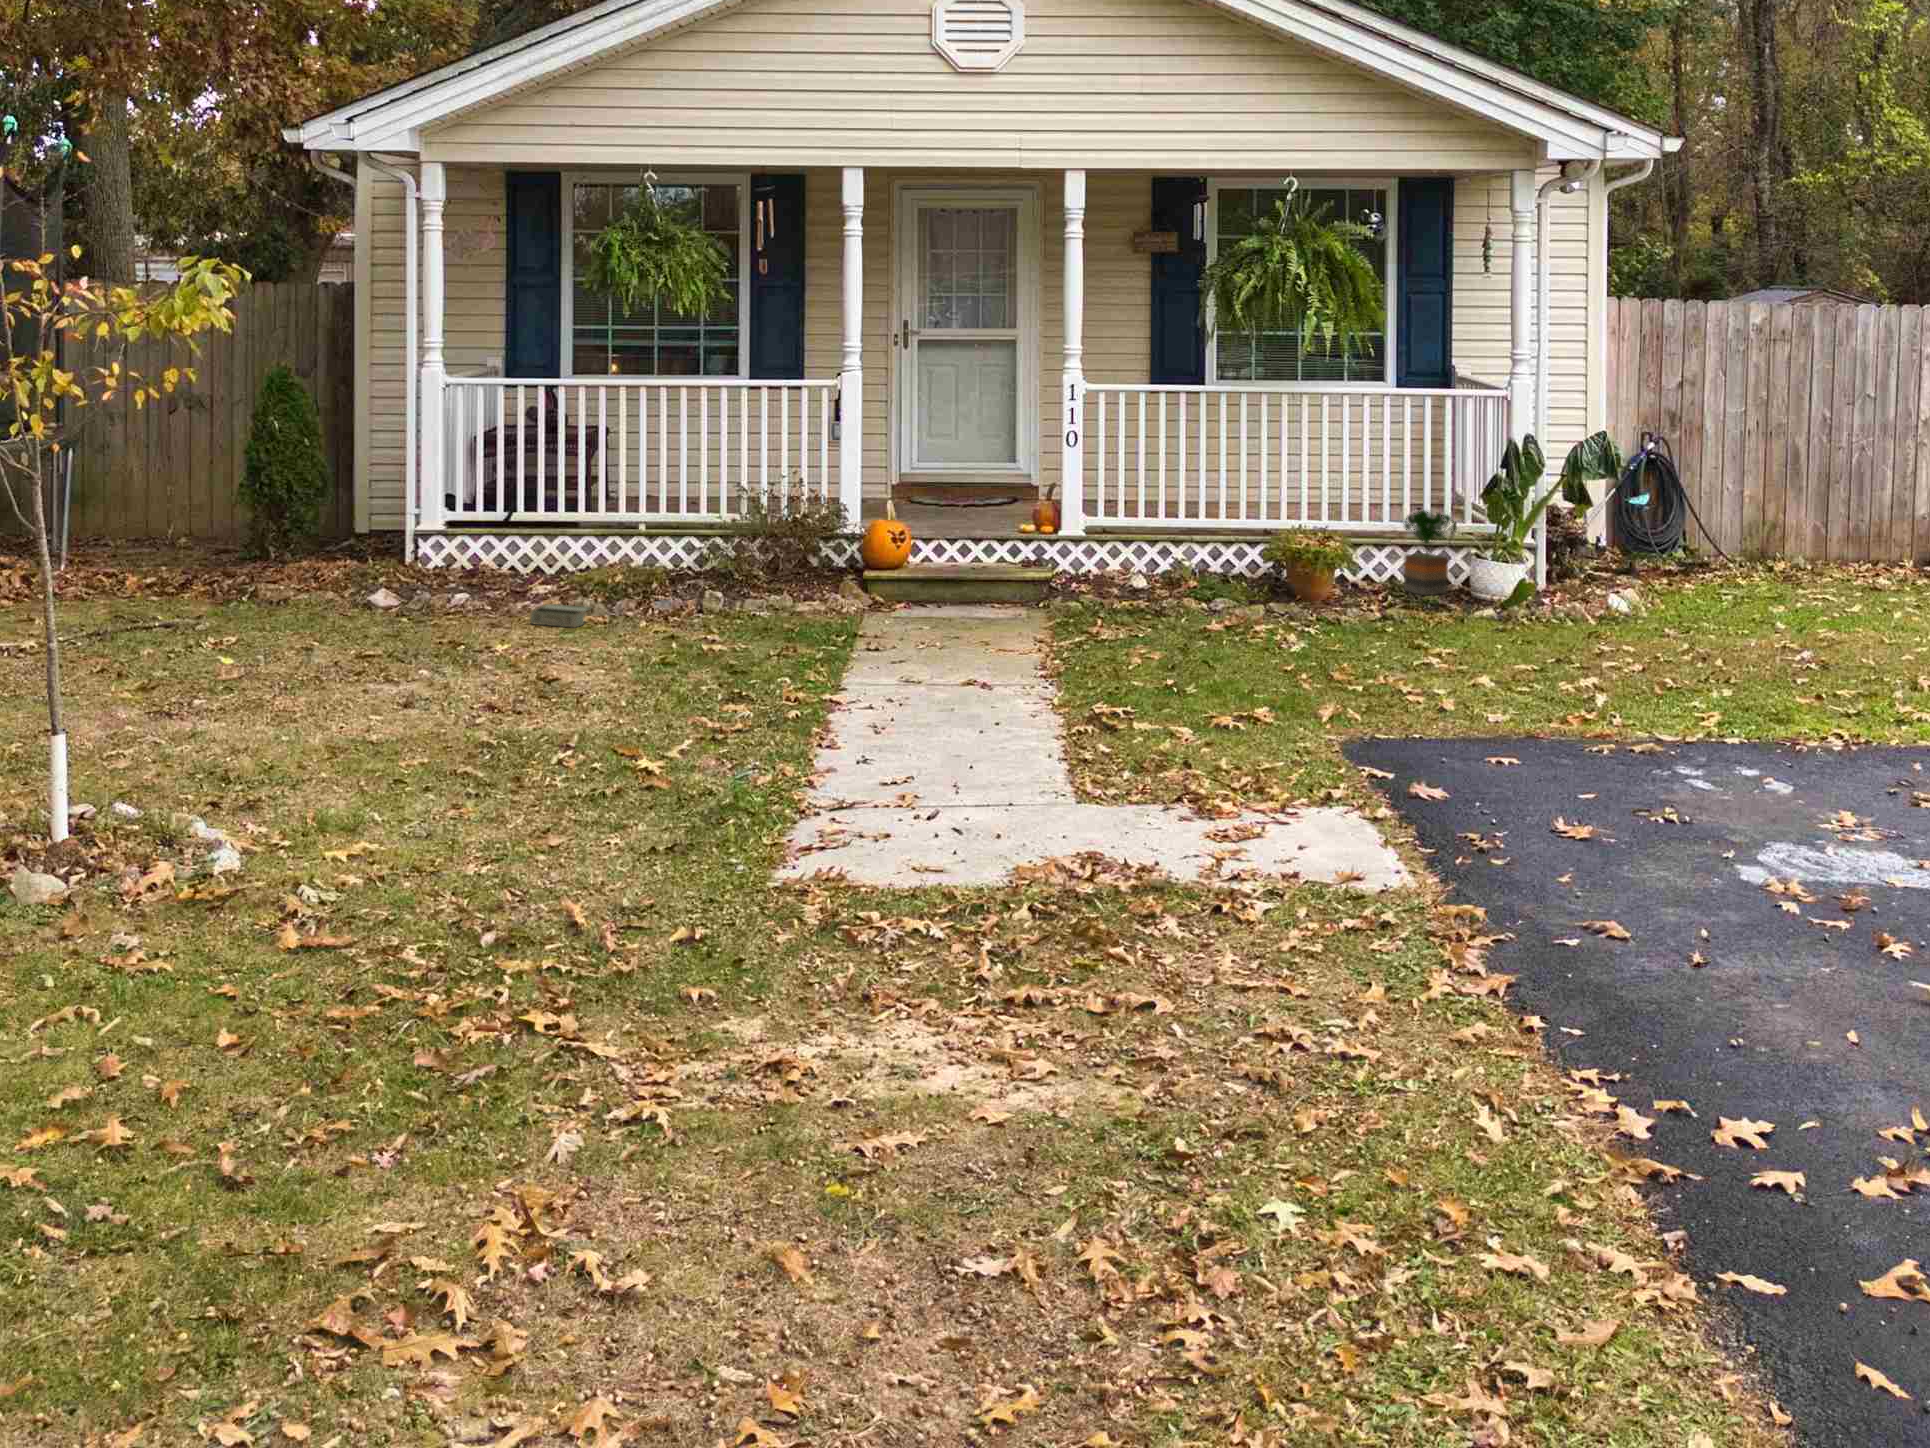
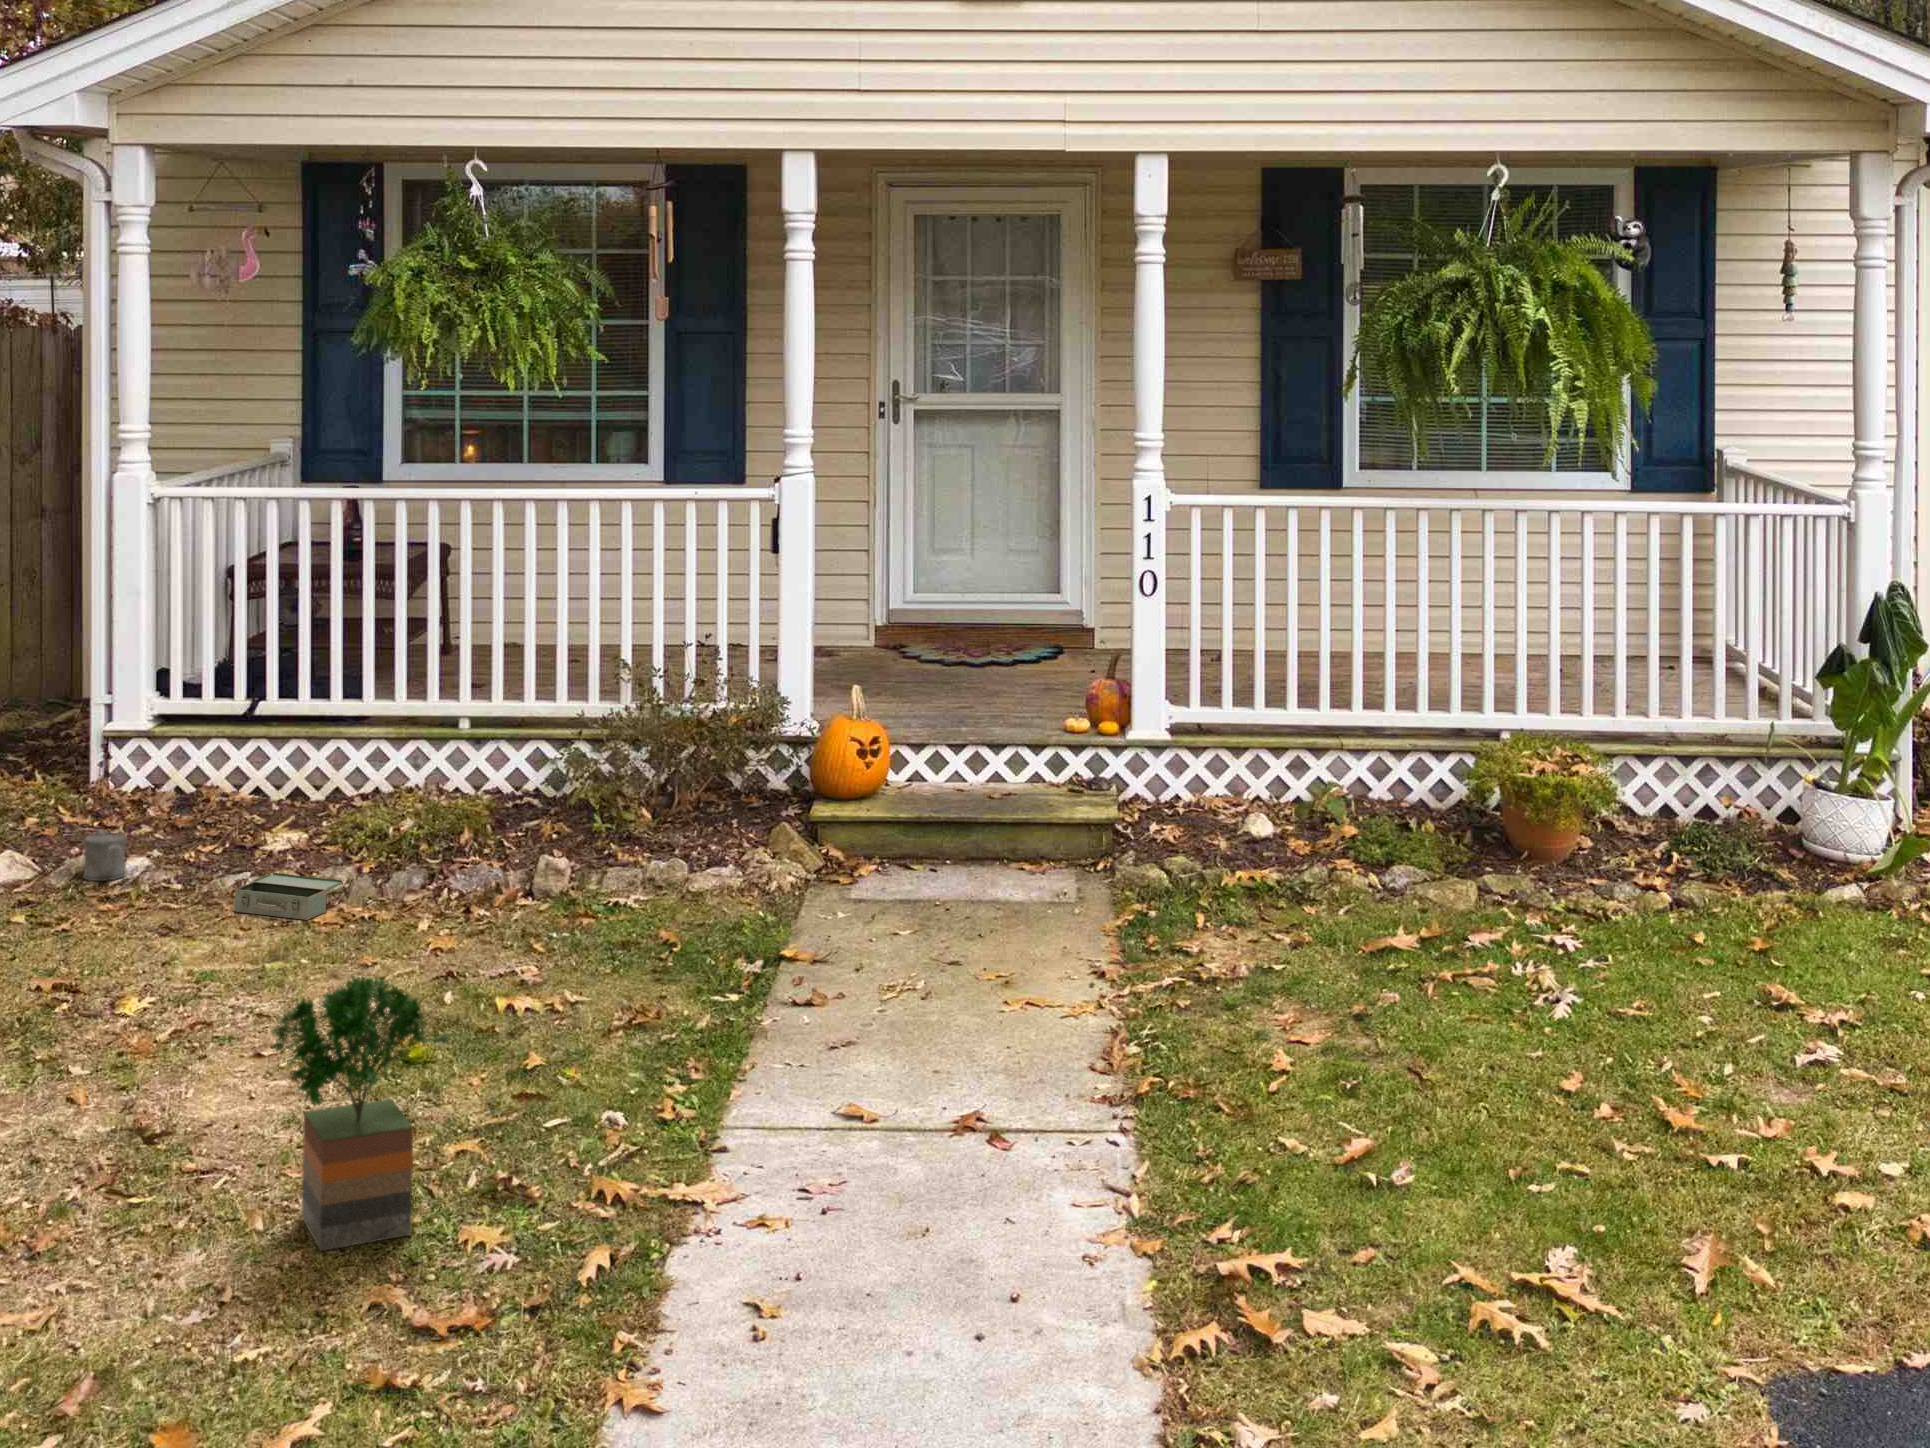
potted tree: present [1403,510,1457,595] -> present [271,976,452,1251]
watering can: none [430,581,457,611] -> present [83,829,127,881]

